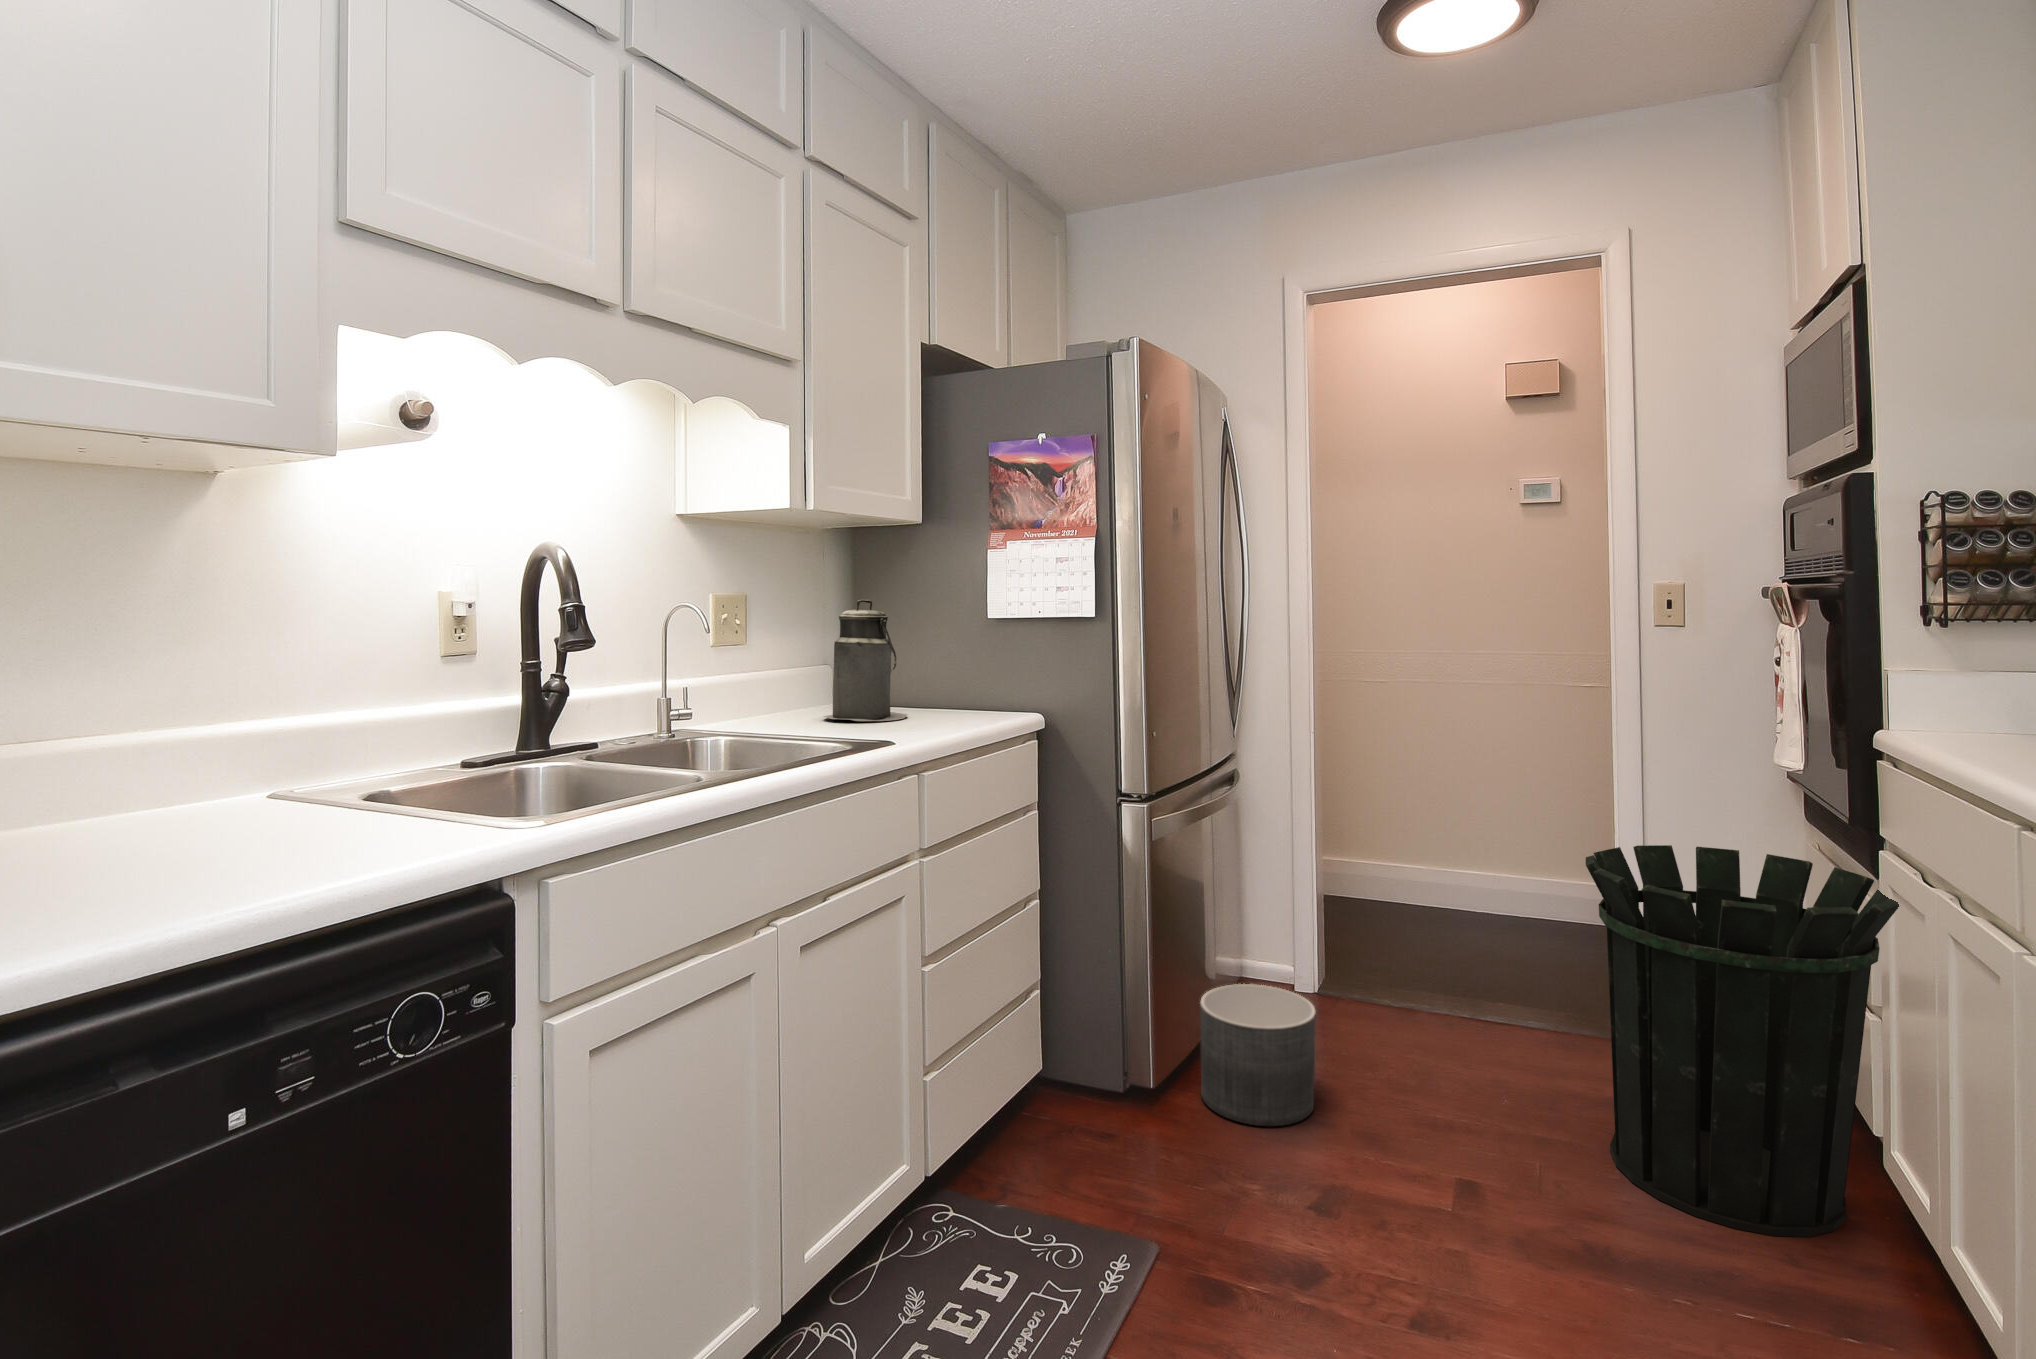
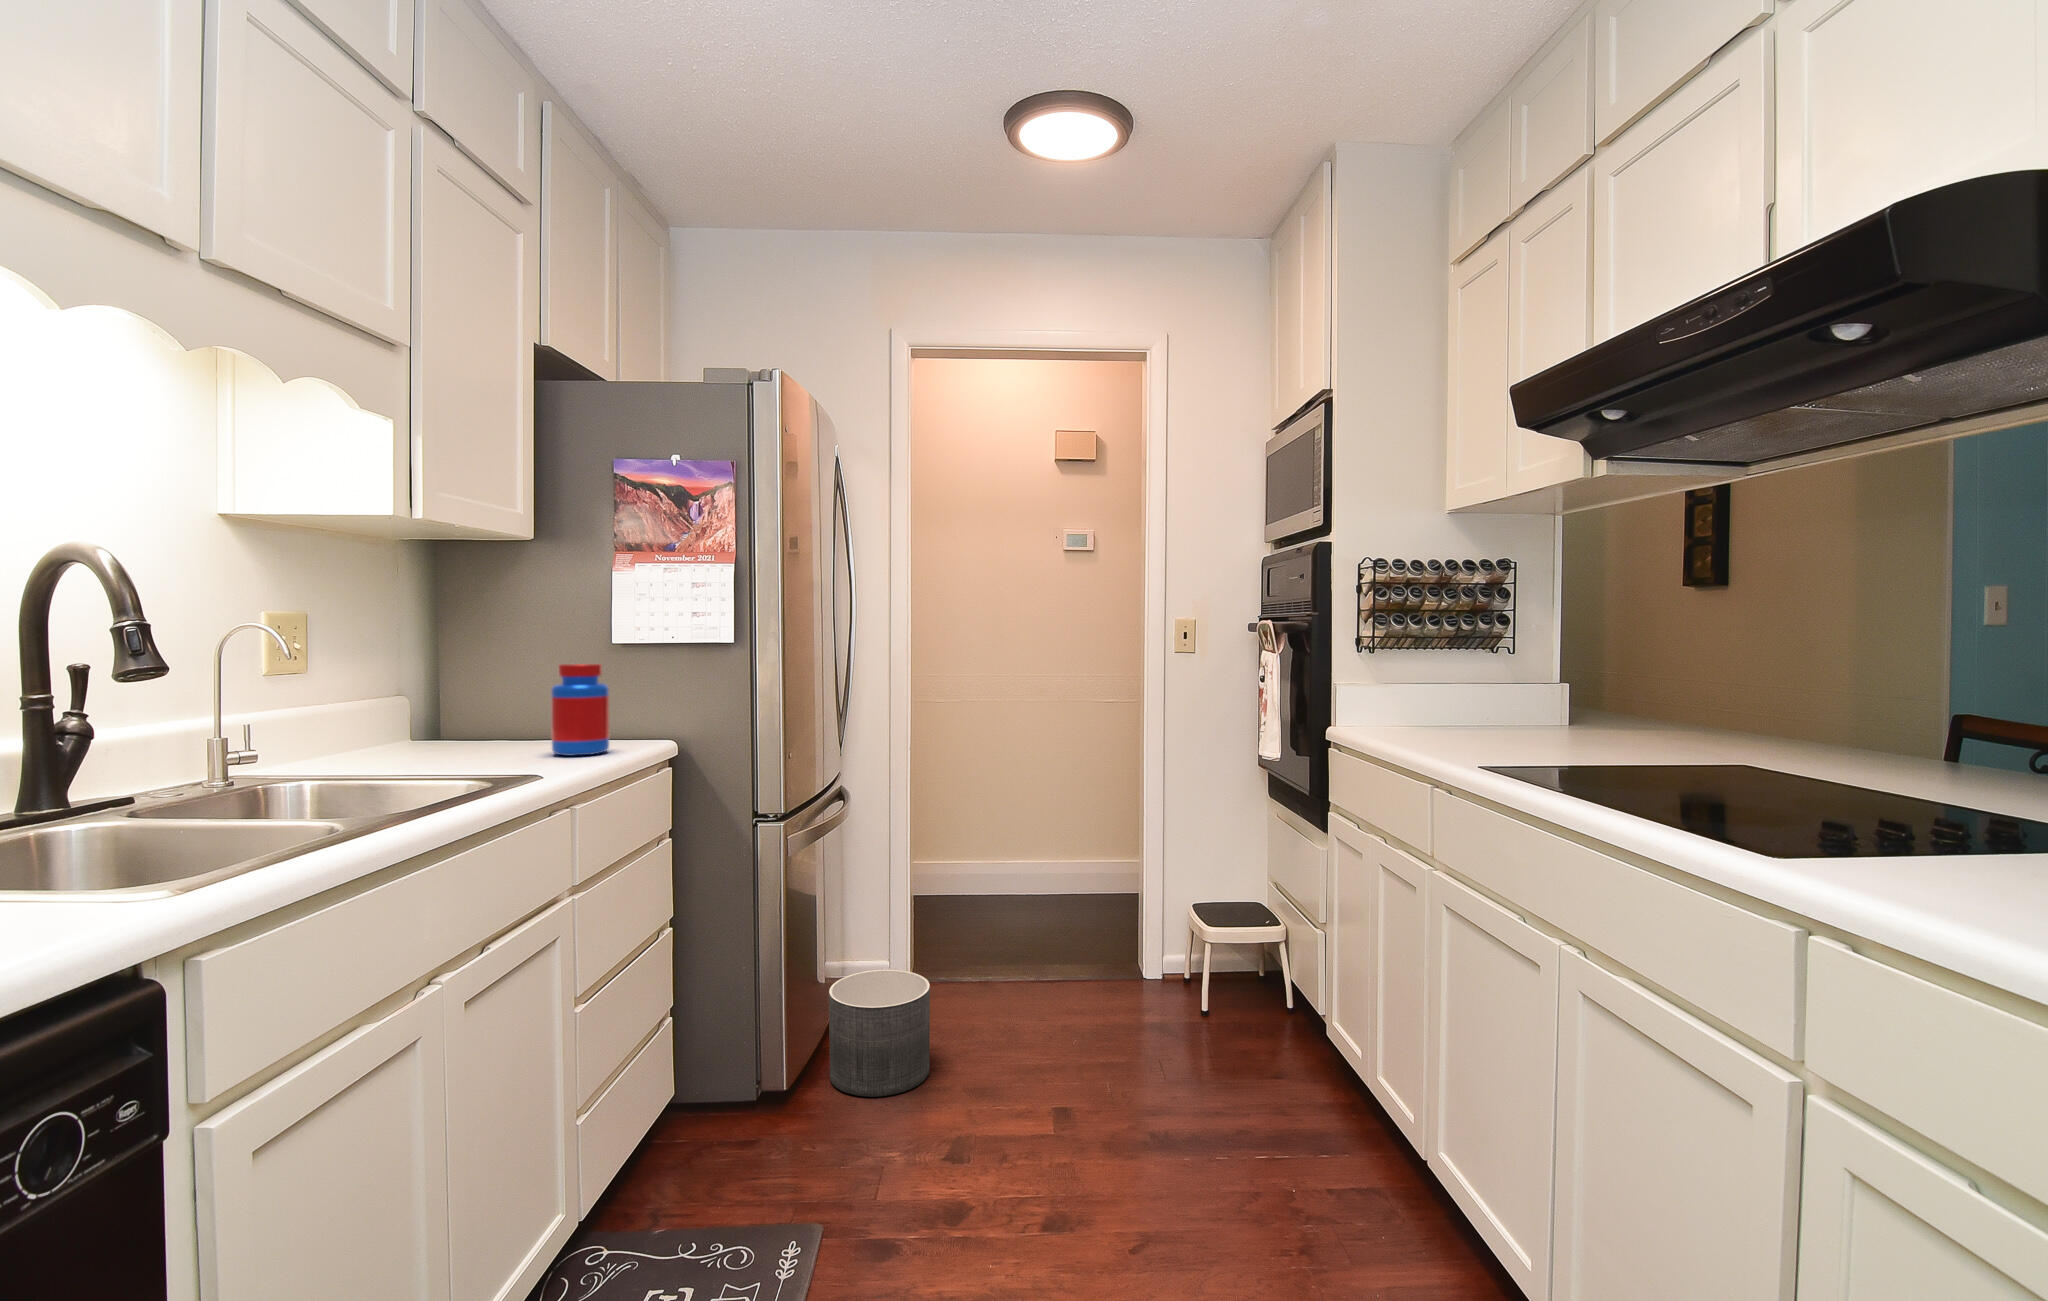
canister: present [824,600,907,721] -> none [419,620,524,751]
jar: none [918,640,970,729] -> present [551,664,610,756]
waste bin: present [1586,845,1899,1237] -> none [1125,812,1311,1086]

